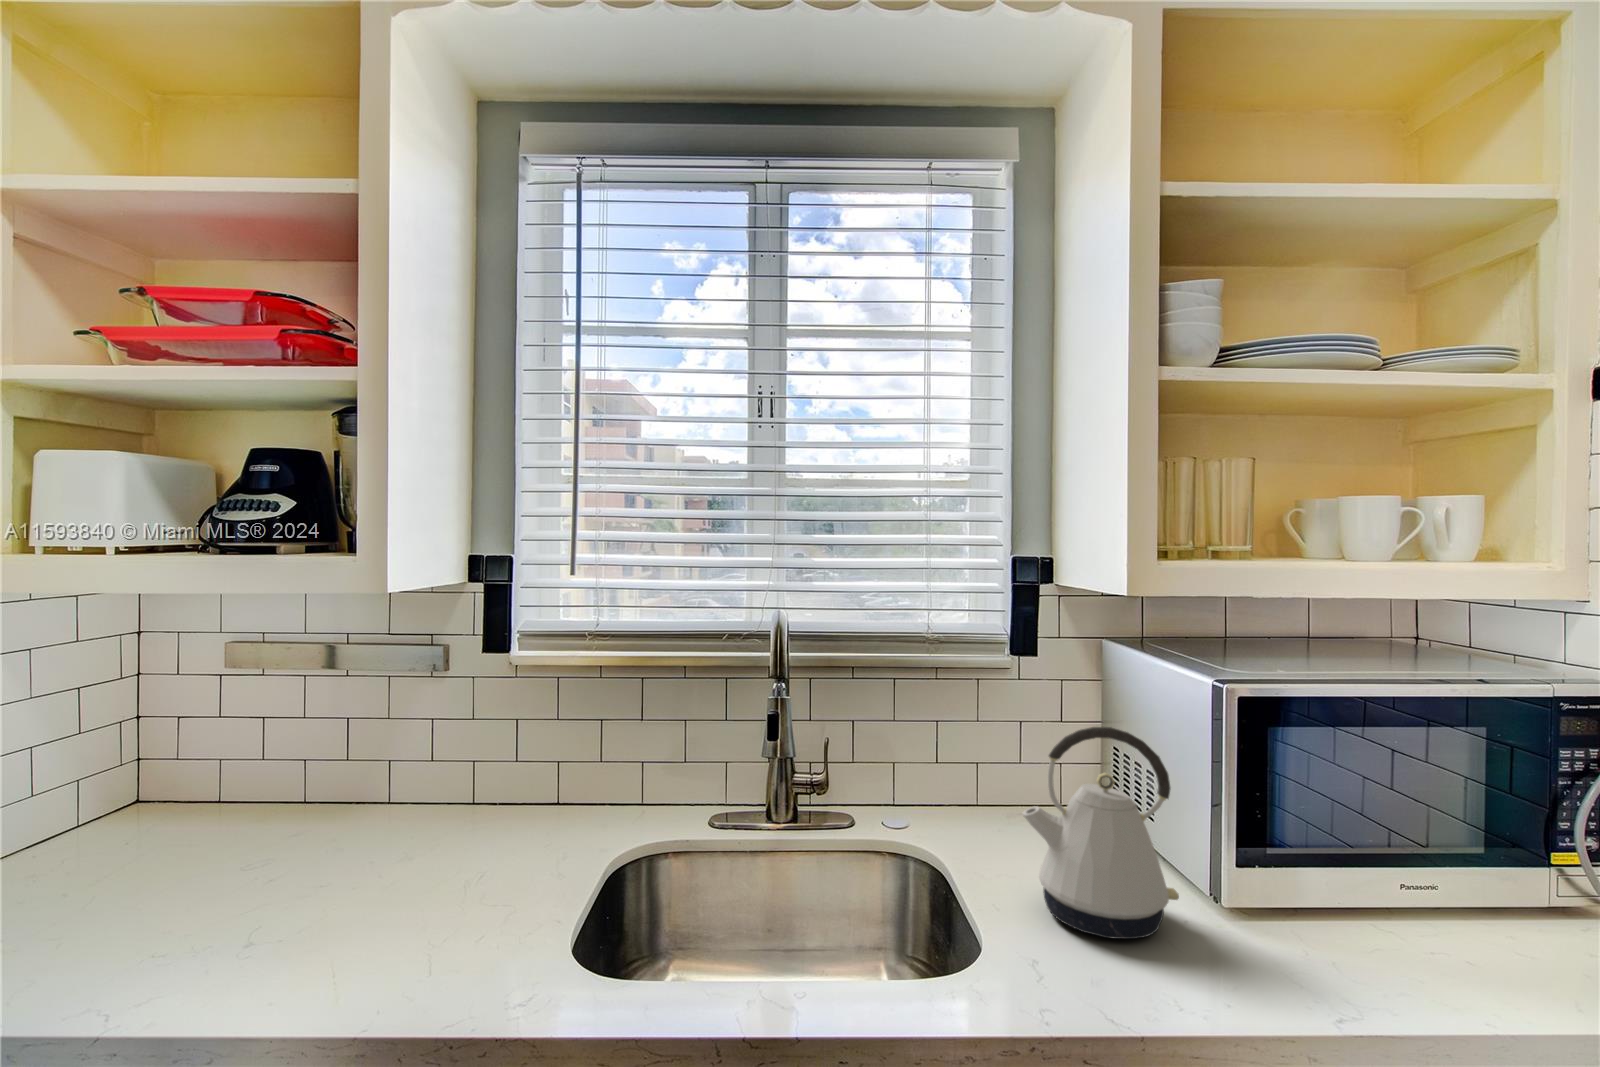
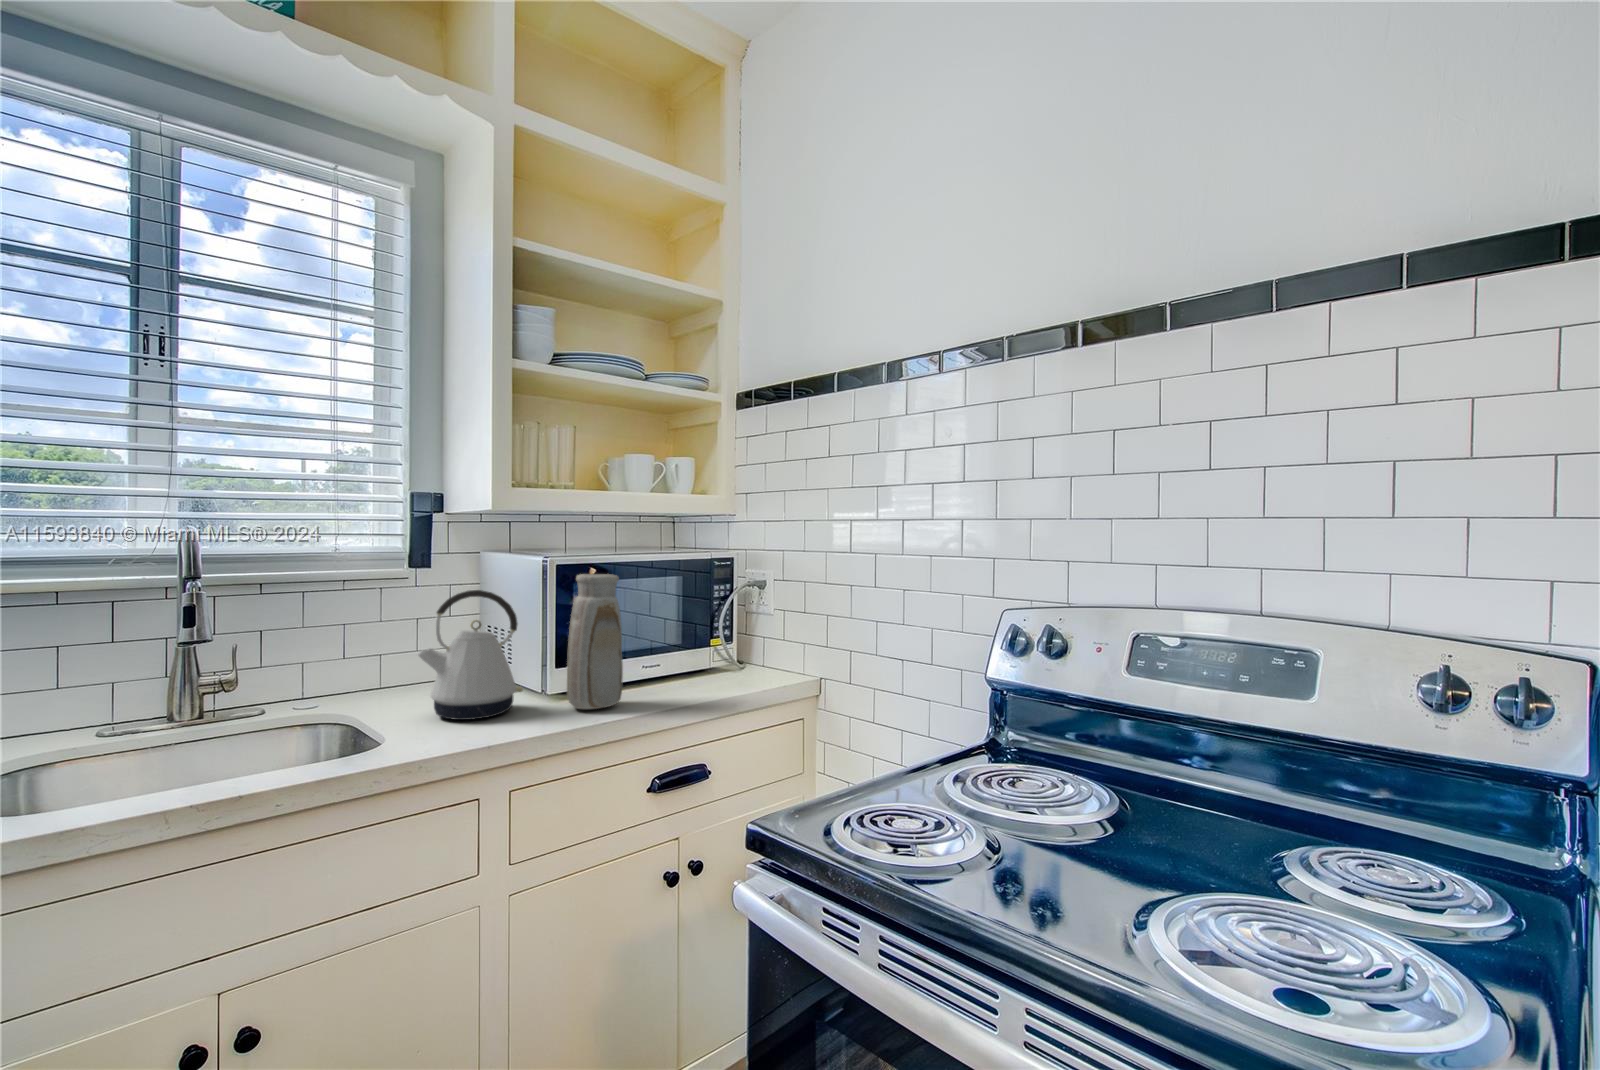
vase: none [1260,722,1375,982] -> present [567,574,623,709]

